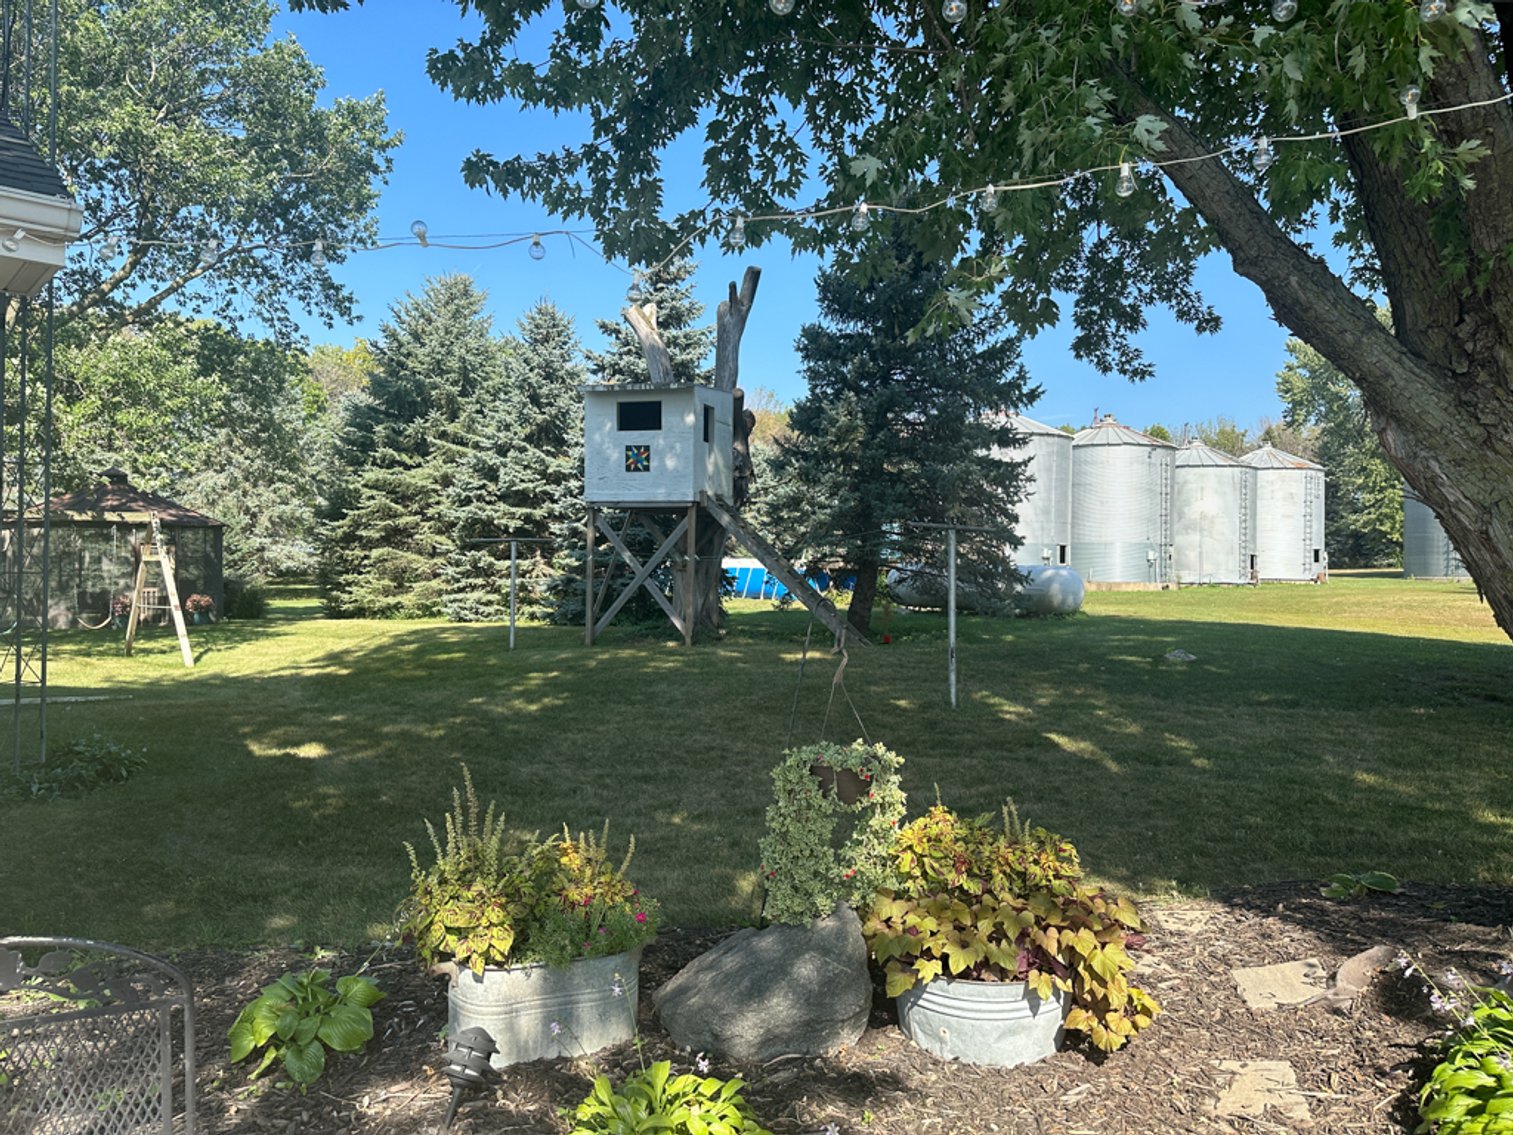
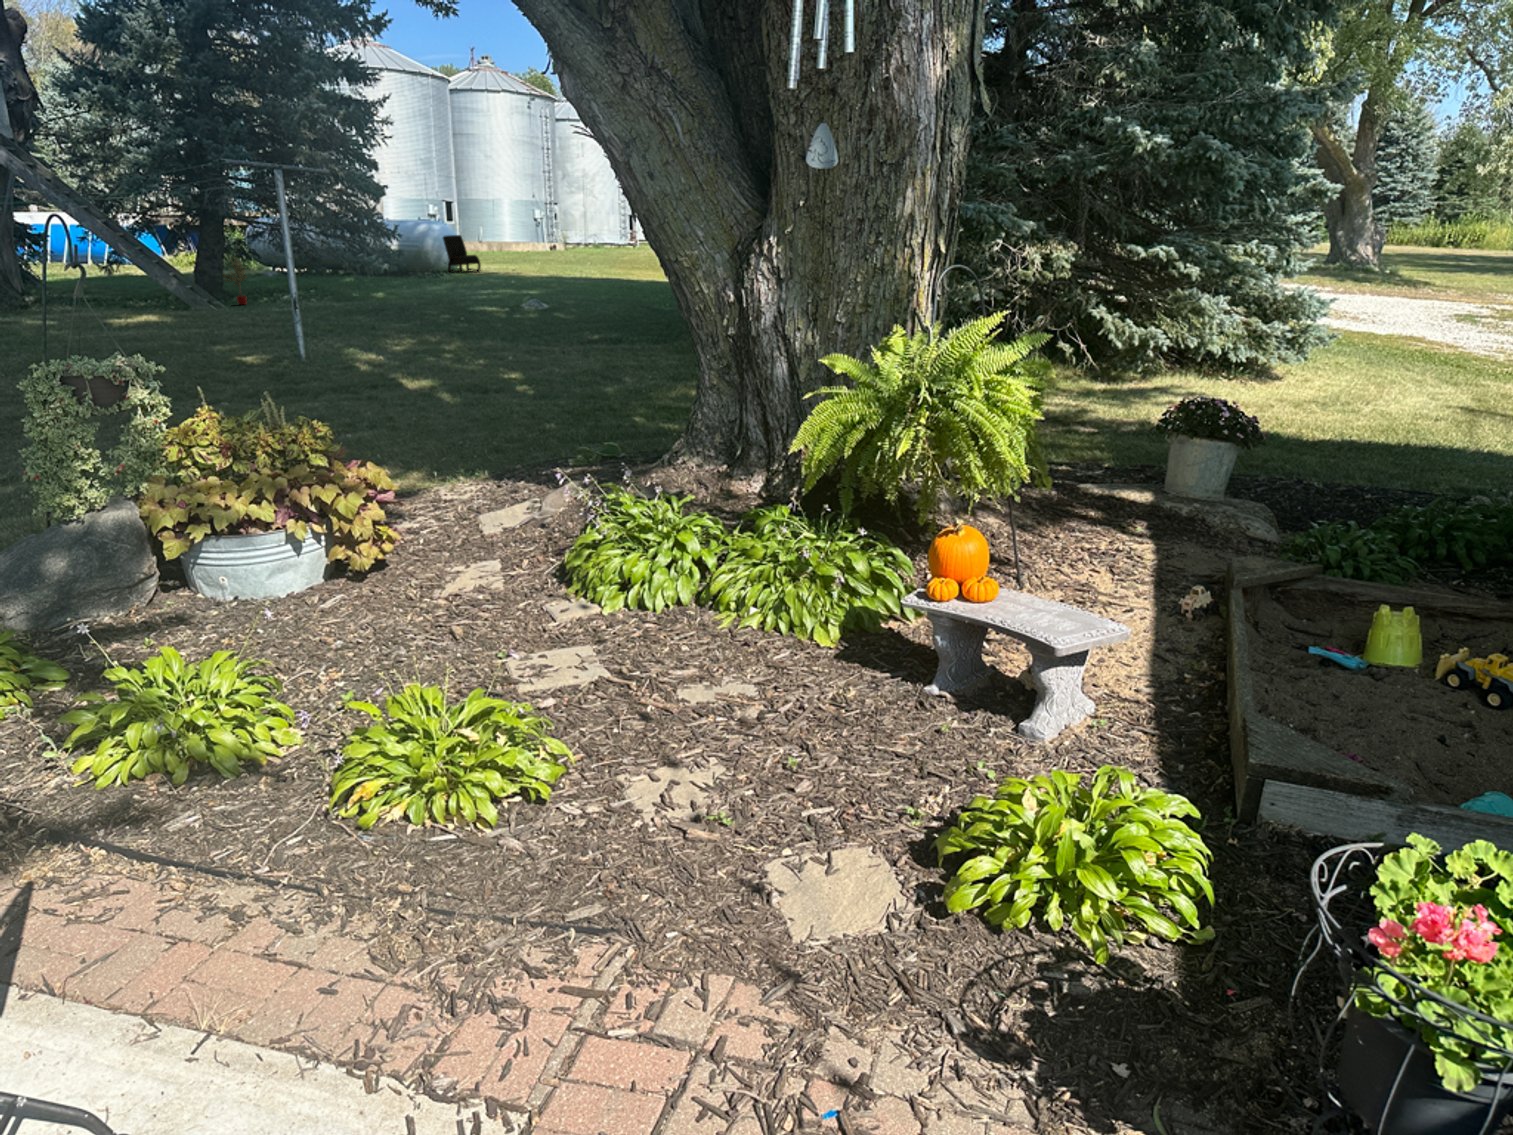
lounge chair: none [1065,578,1101,615] -> present [443,235,481,273]

